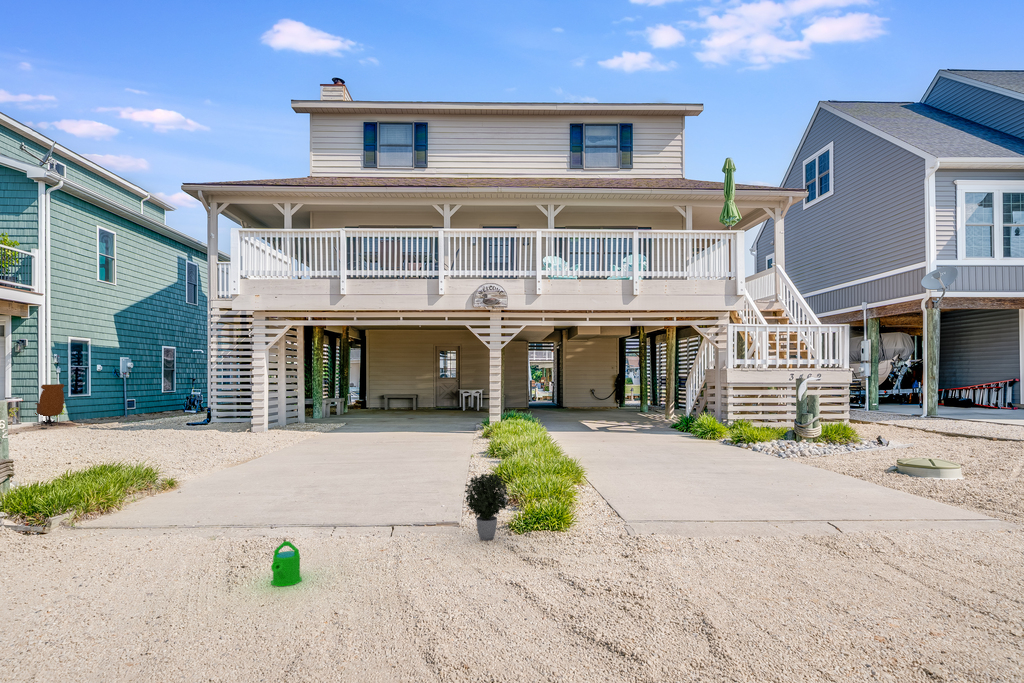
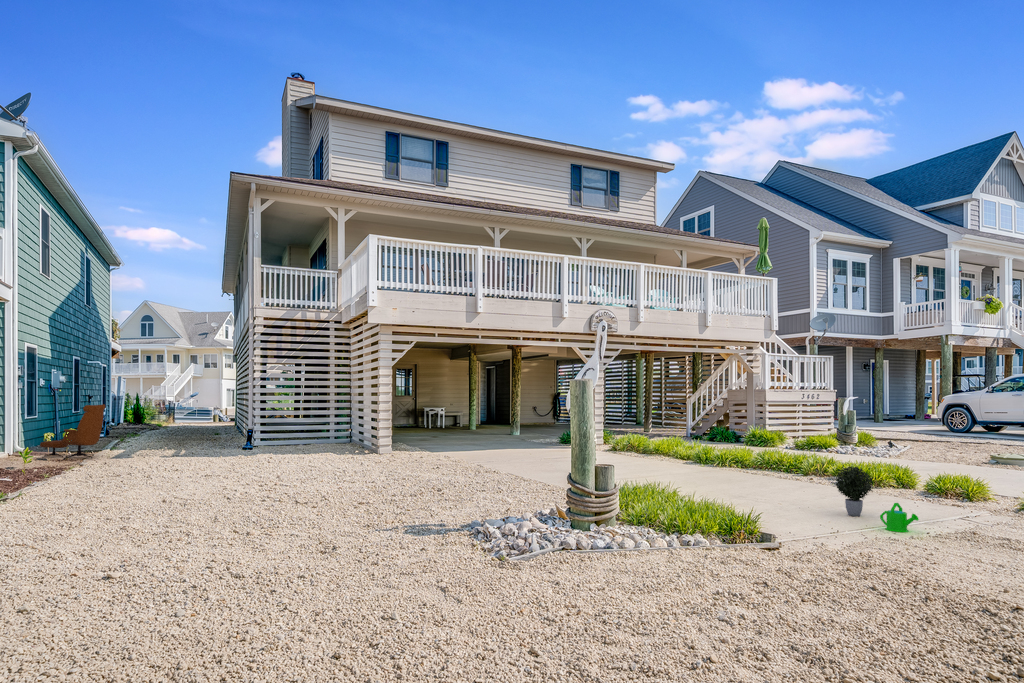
potted plant: present [465,474,509,540] -> present [836,466,873,517]
watering can: present [271,541,302,587] -> present [880,503,919,532]

